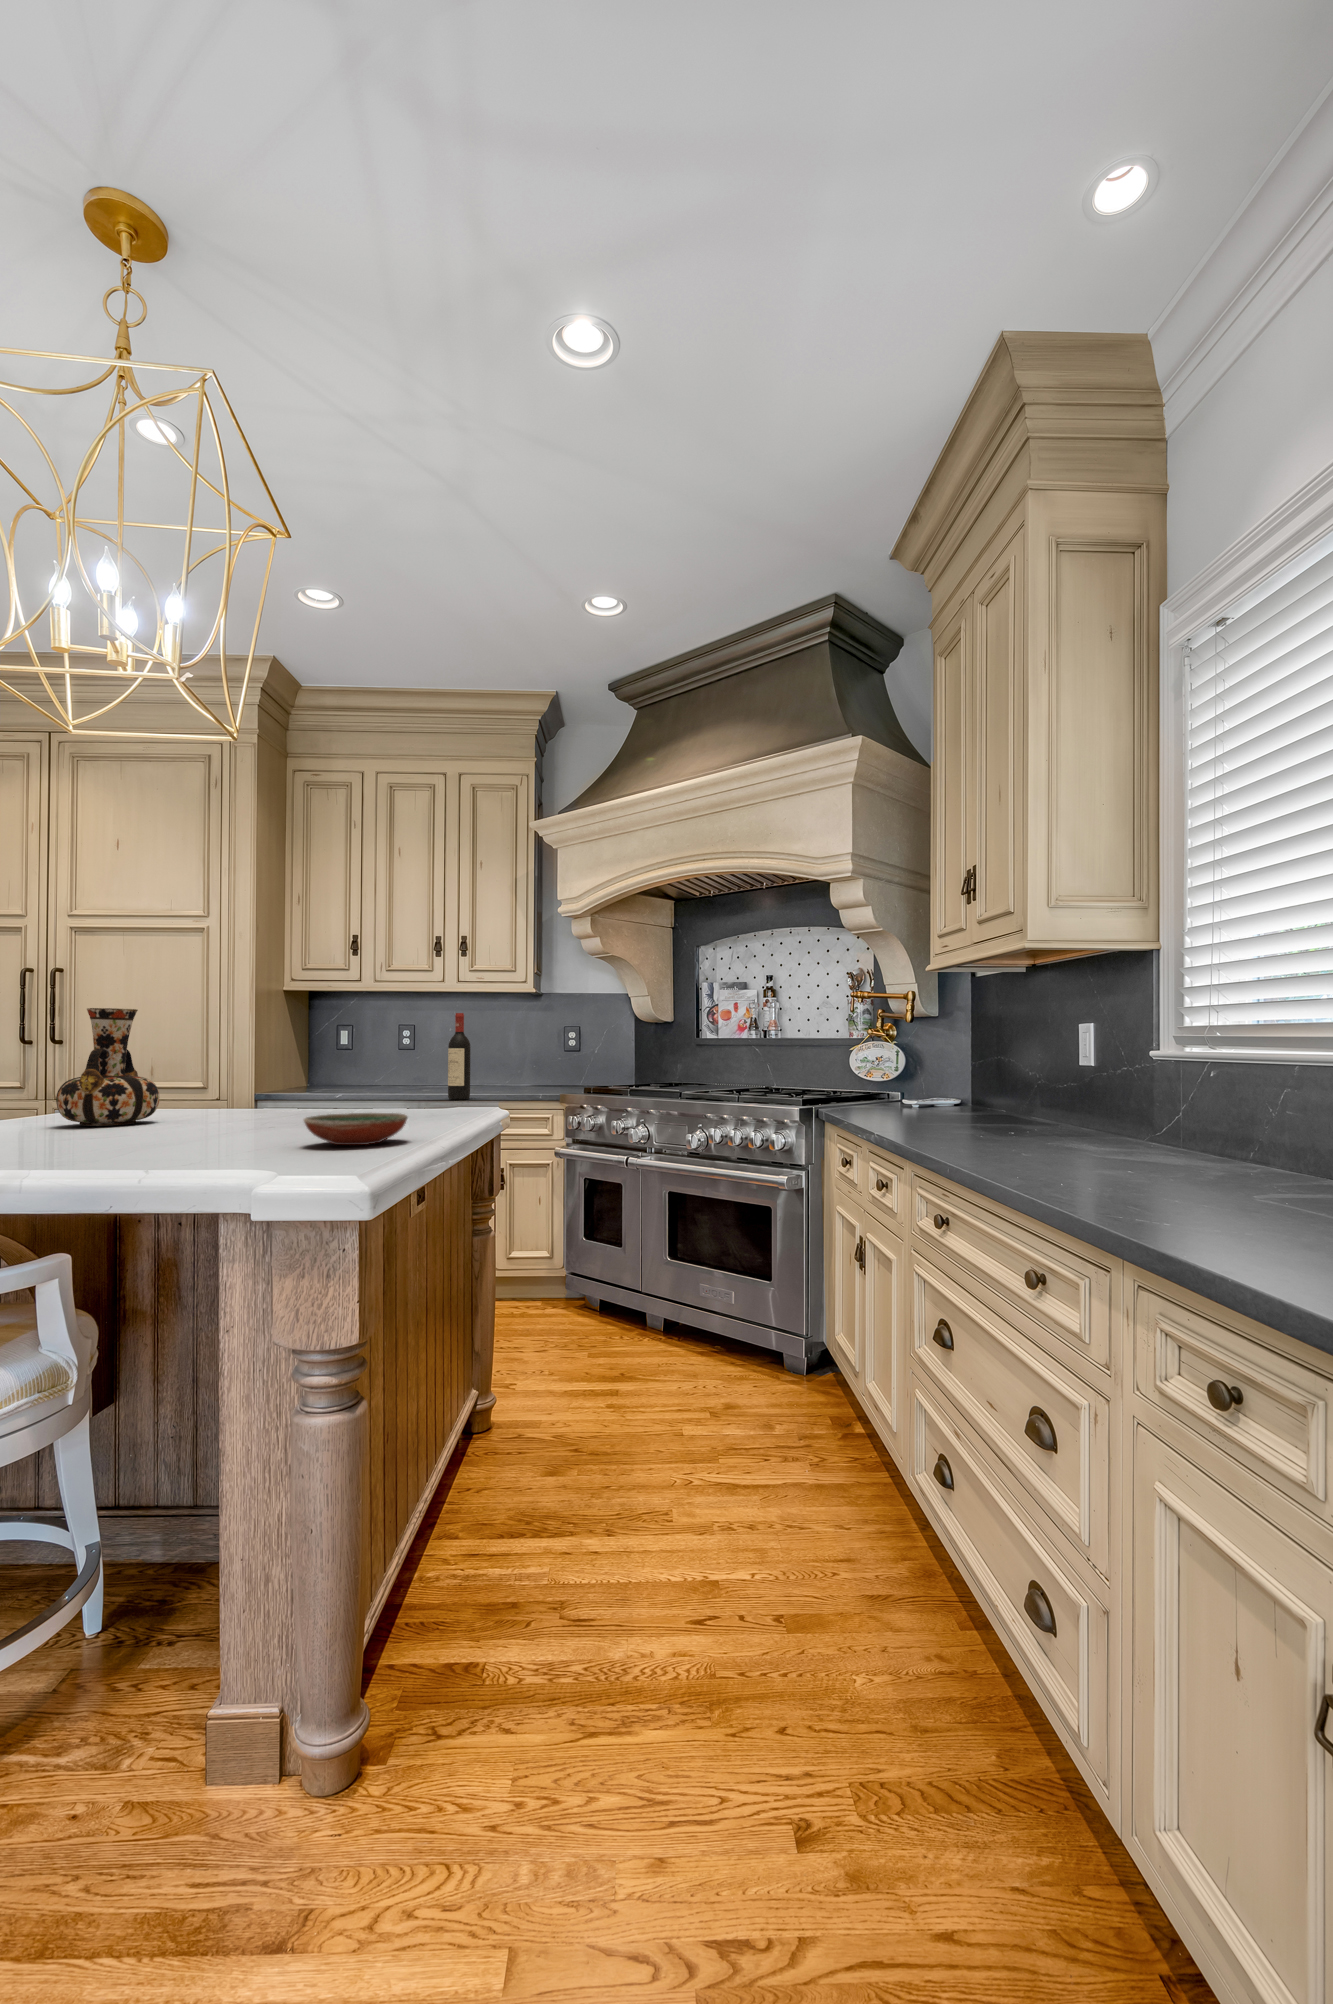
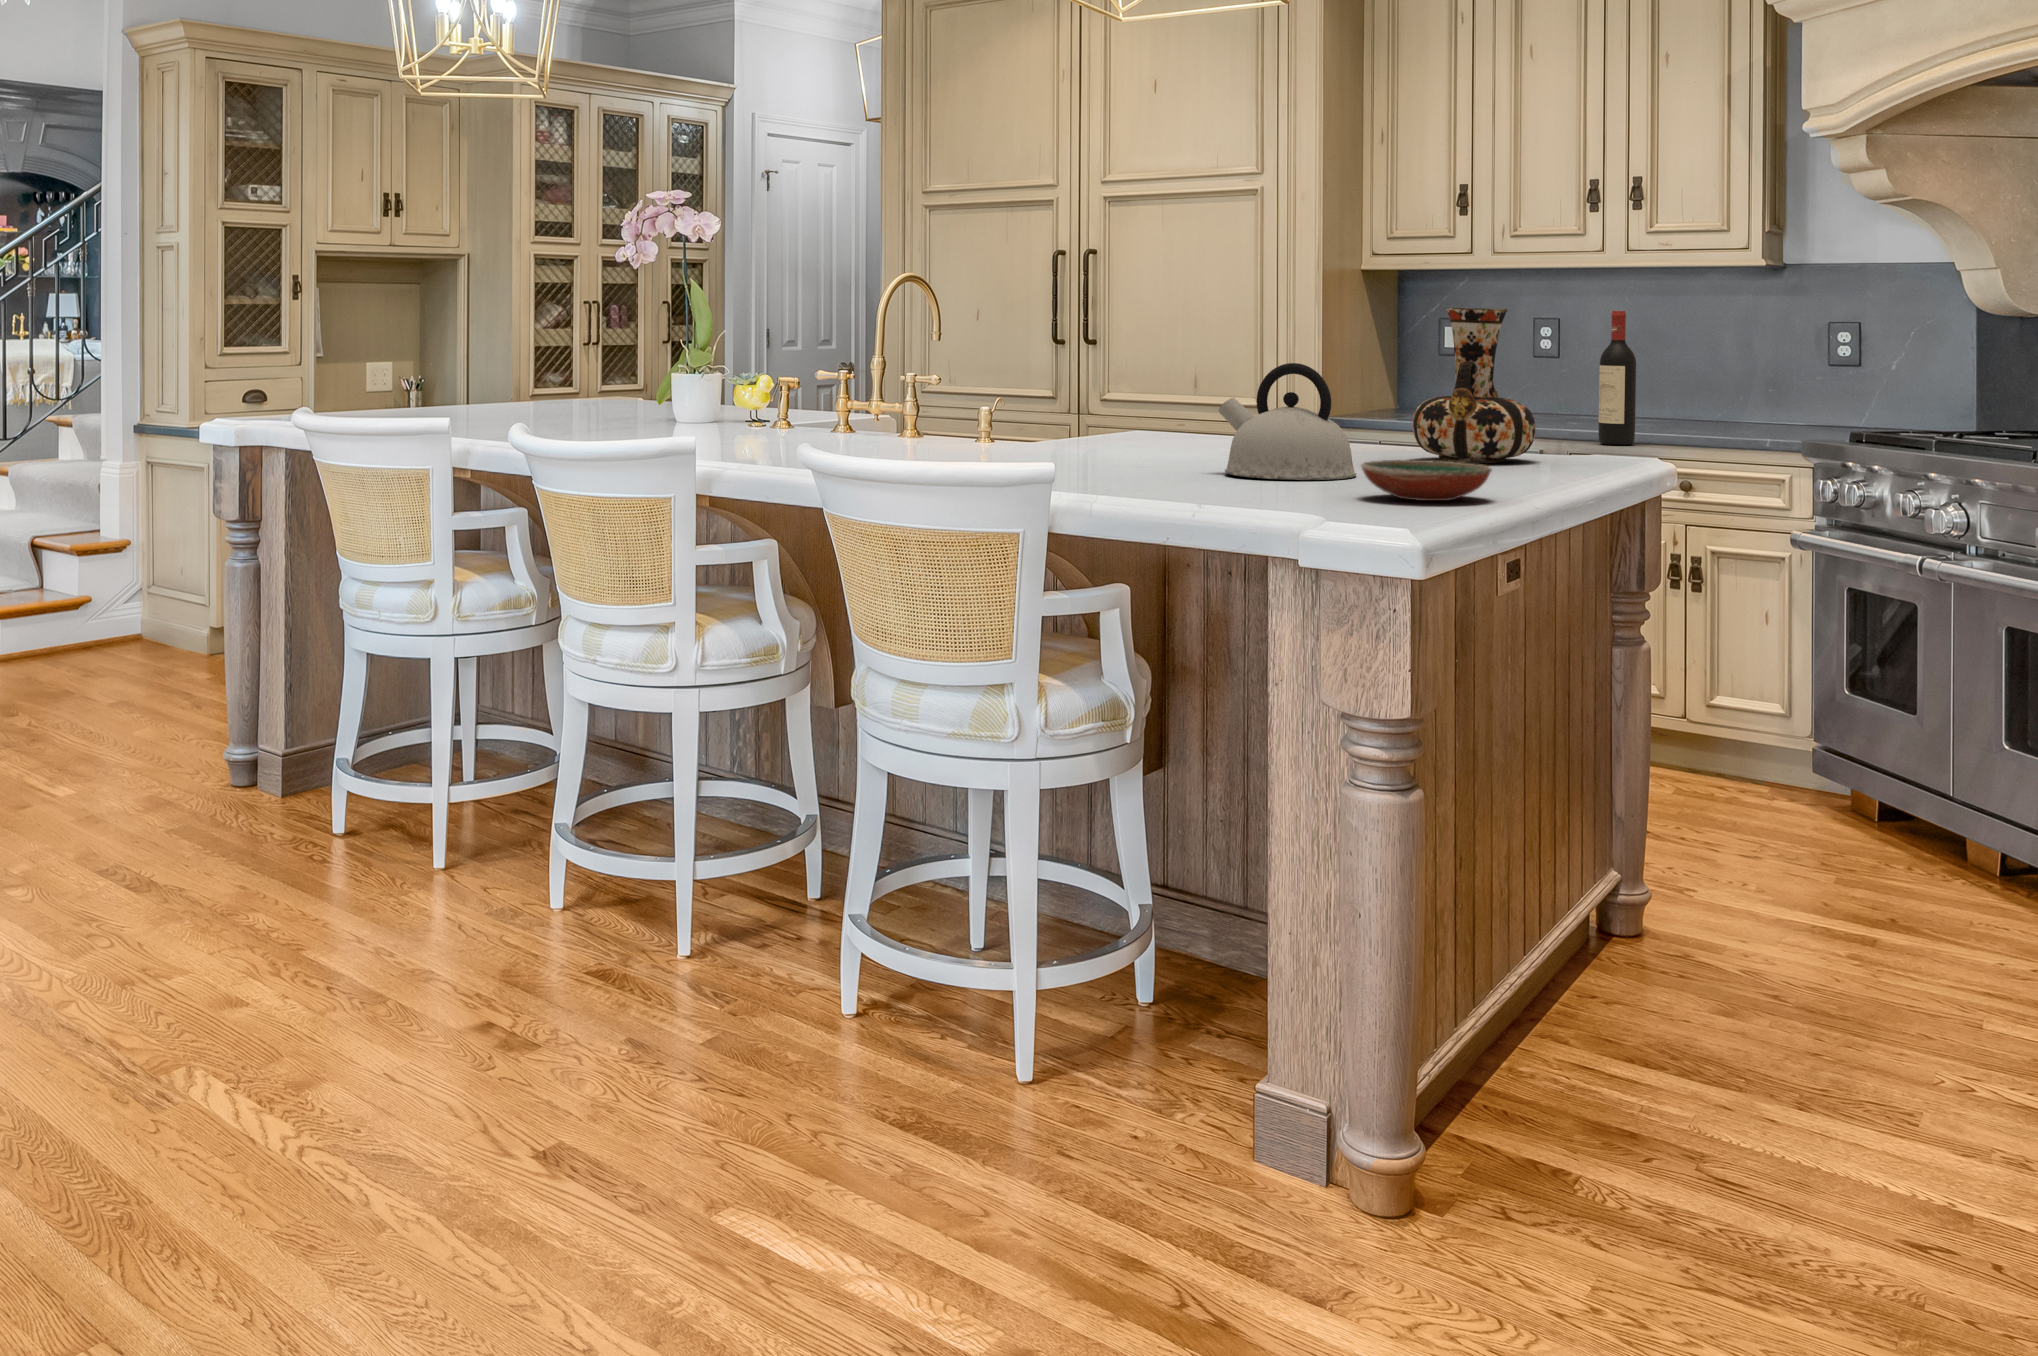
vase: present [56,1008,159,1126] -> present [1412,308,1535,463]
kettle: none [173,1043,293,1137] -> present [1219,363,1356,480]

